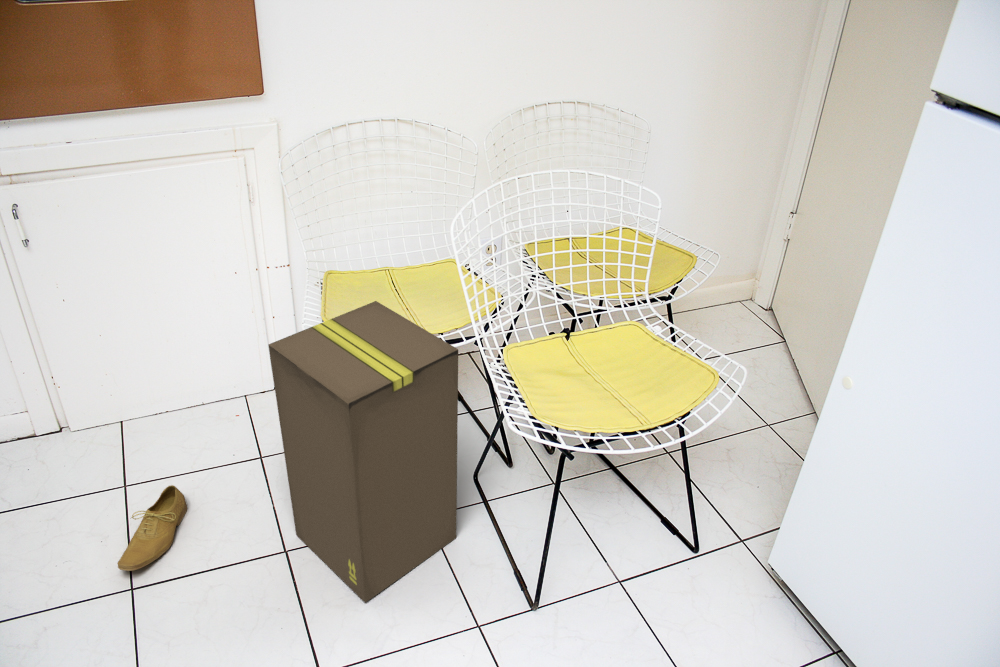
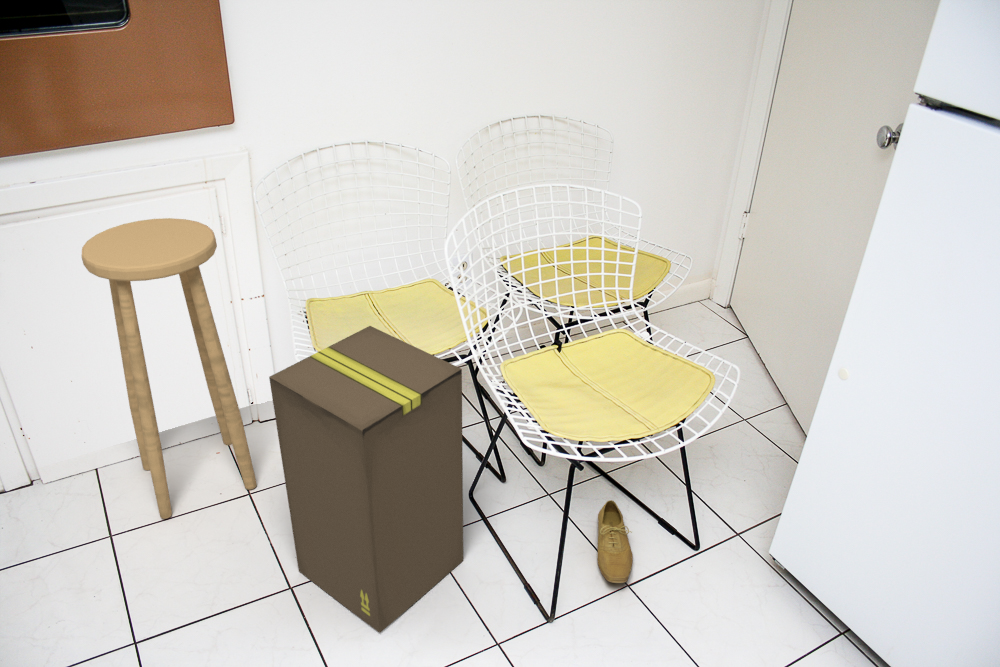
stool: none [104,185,268,474] -> present [82,218,257,519]
shoe: present [117,485,187,571] -> present [597,500,633,583]

